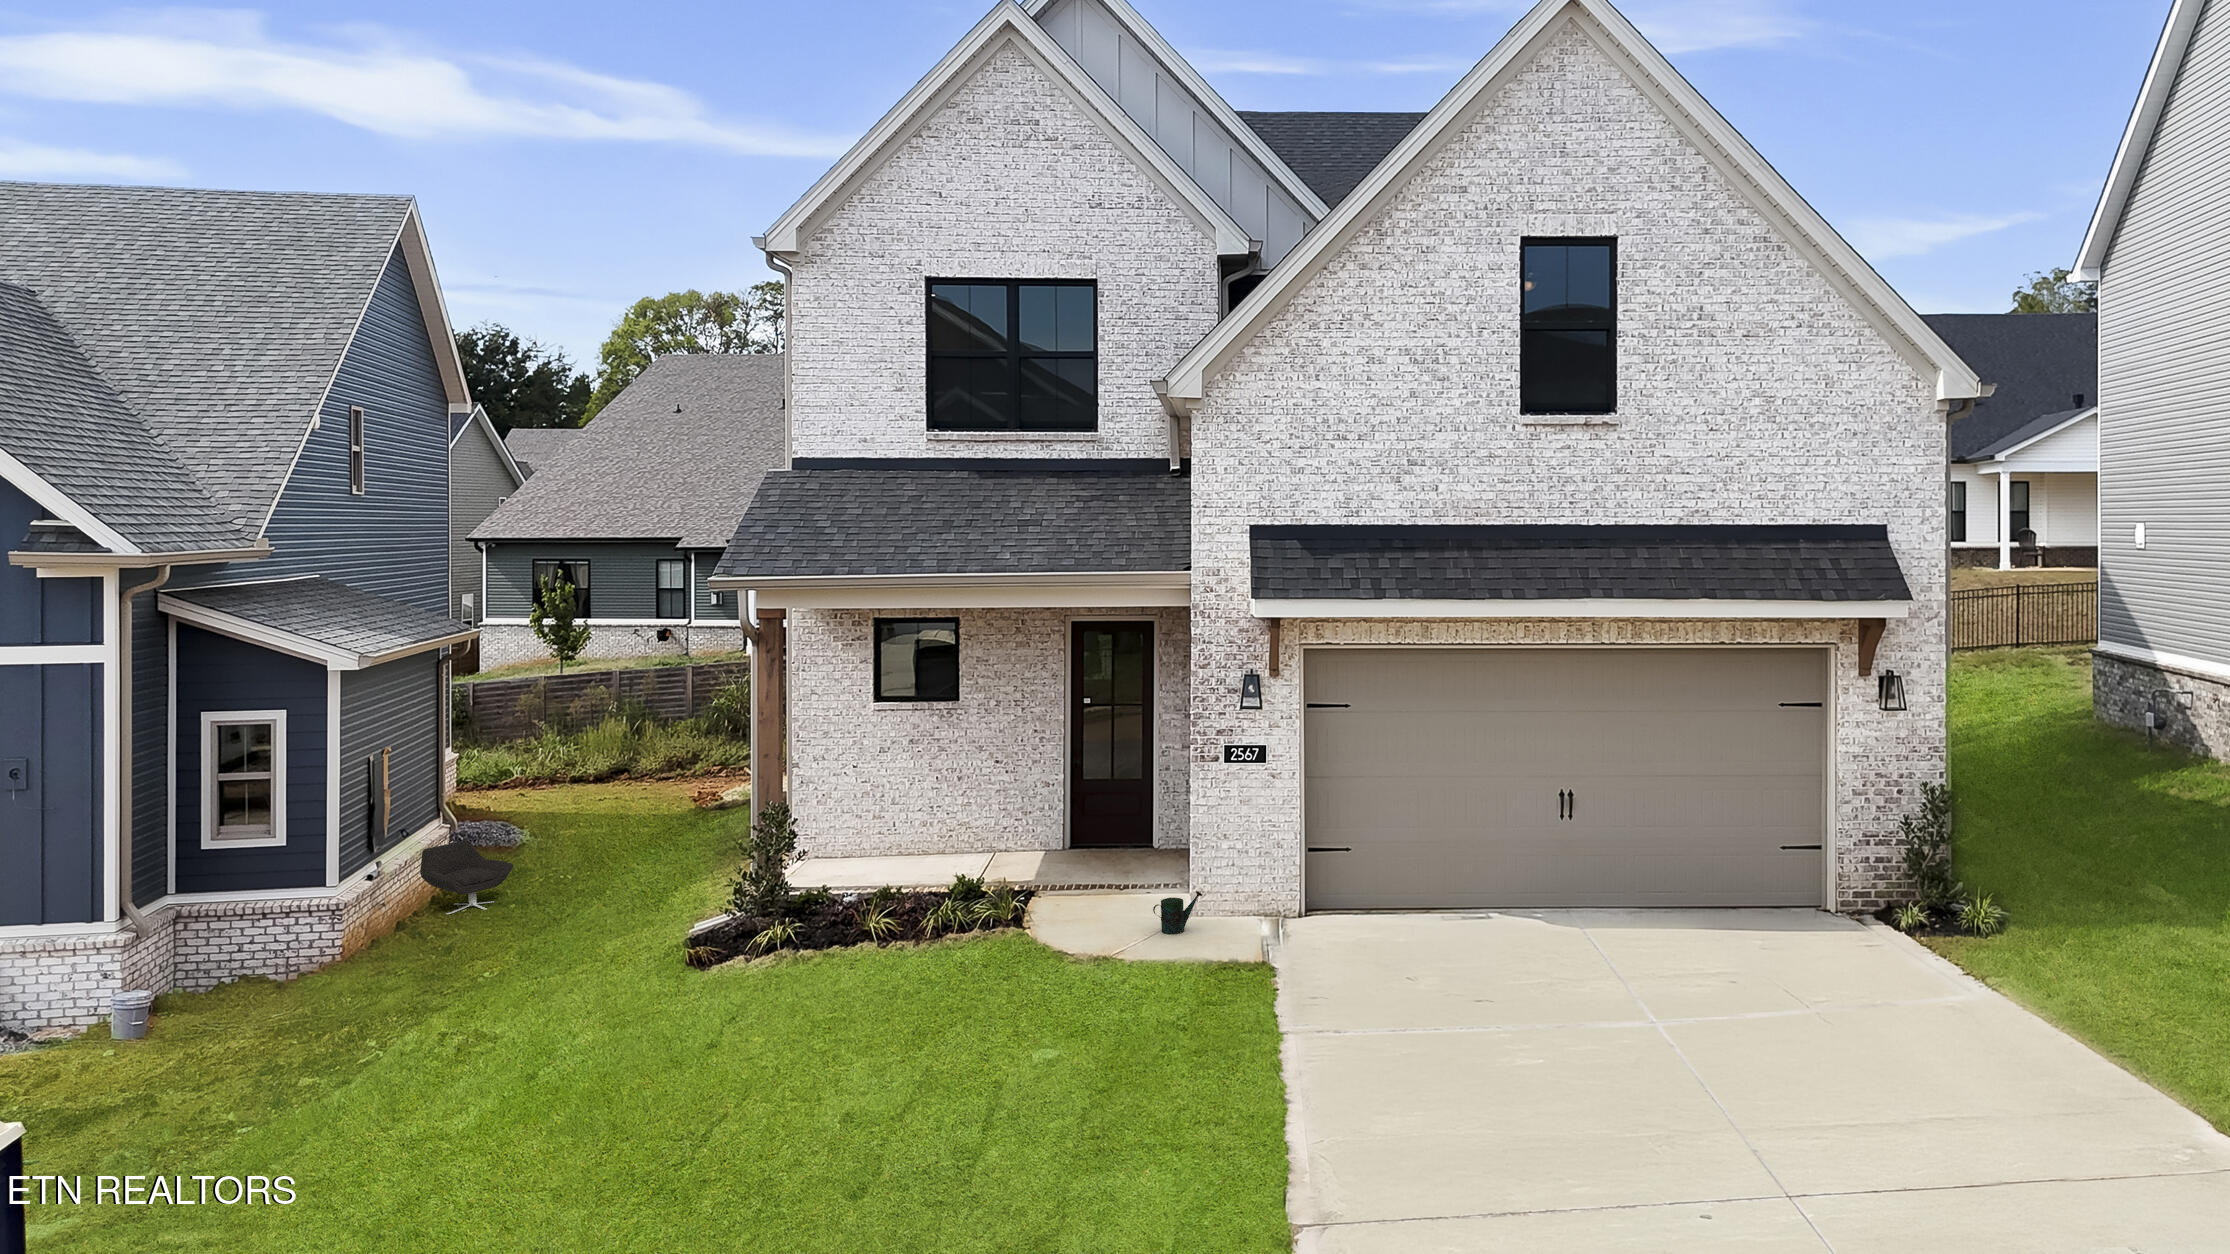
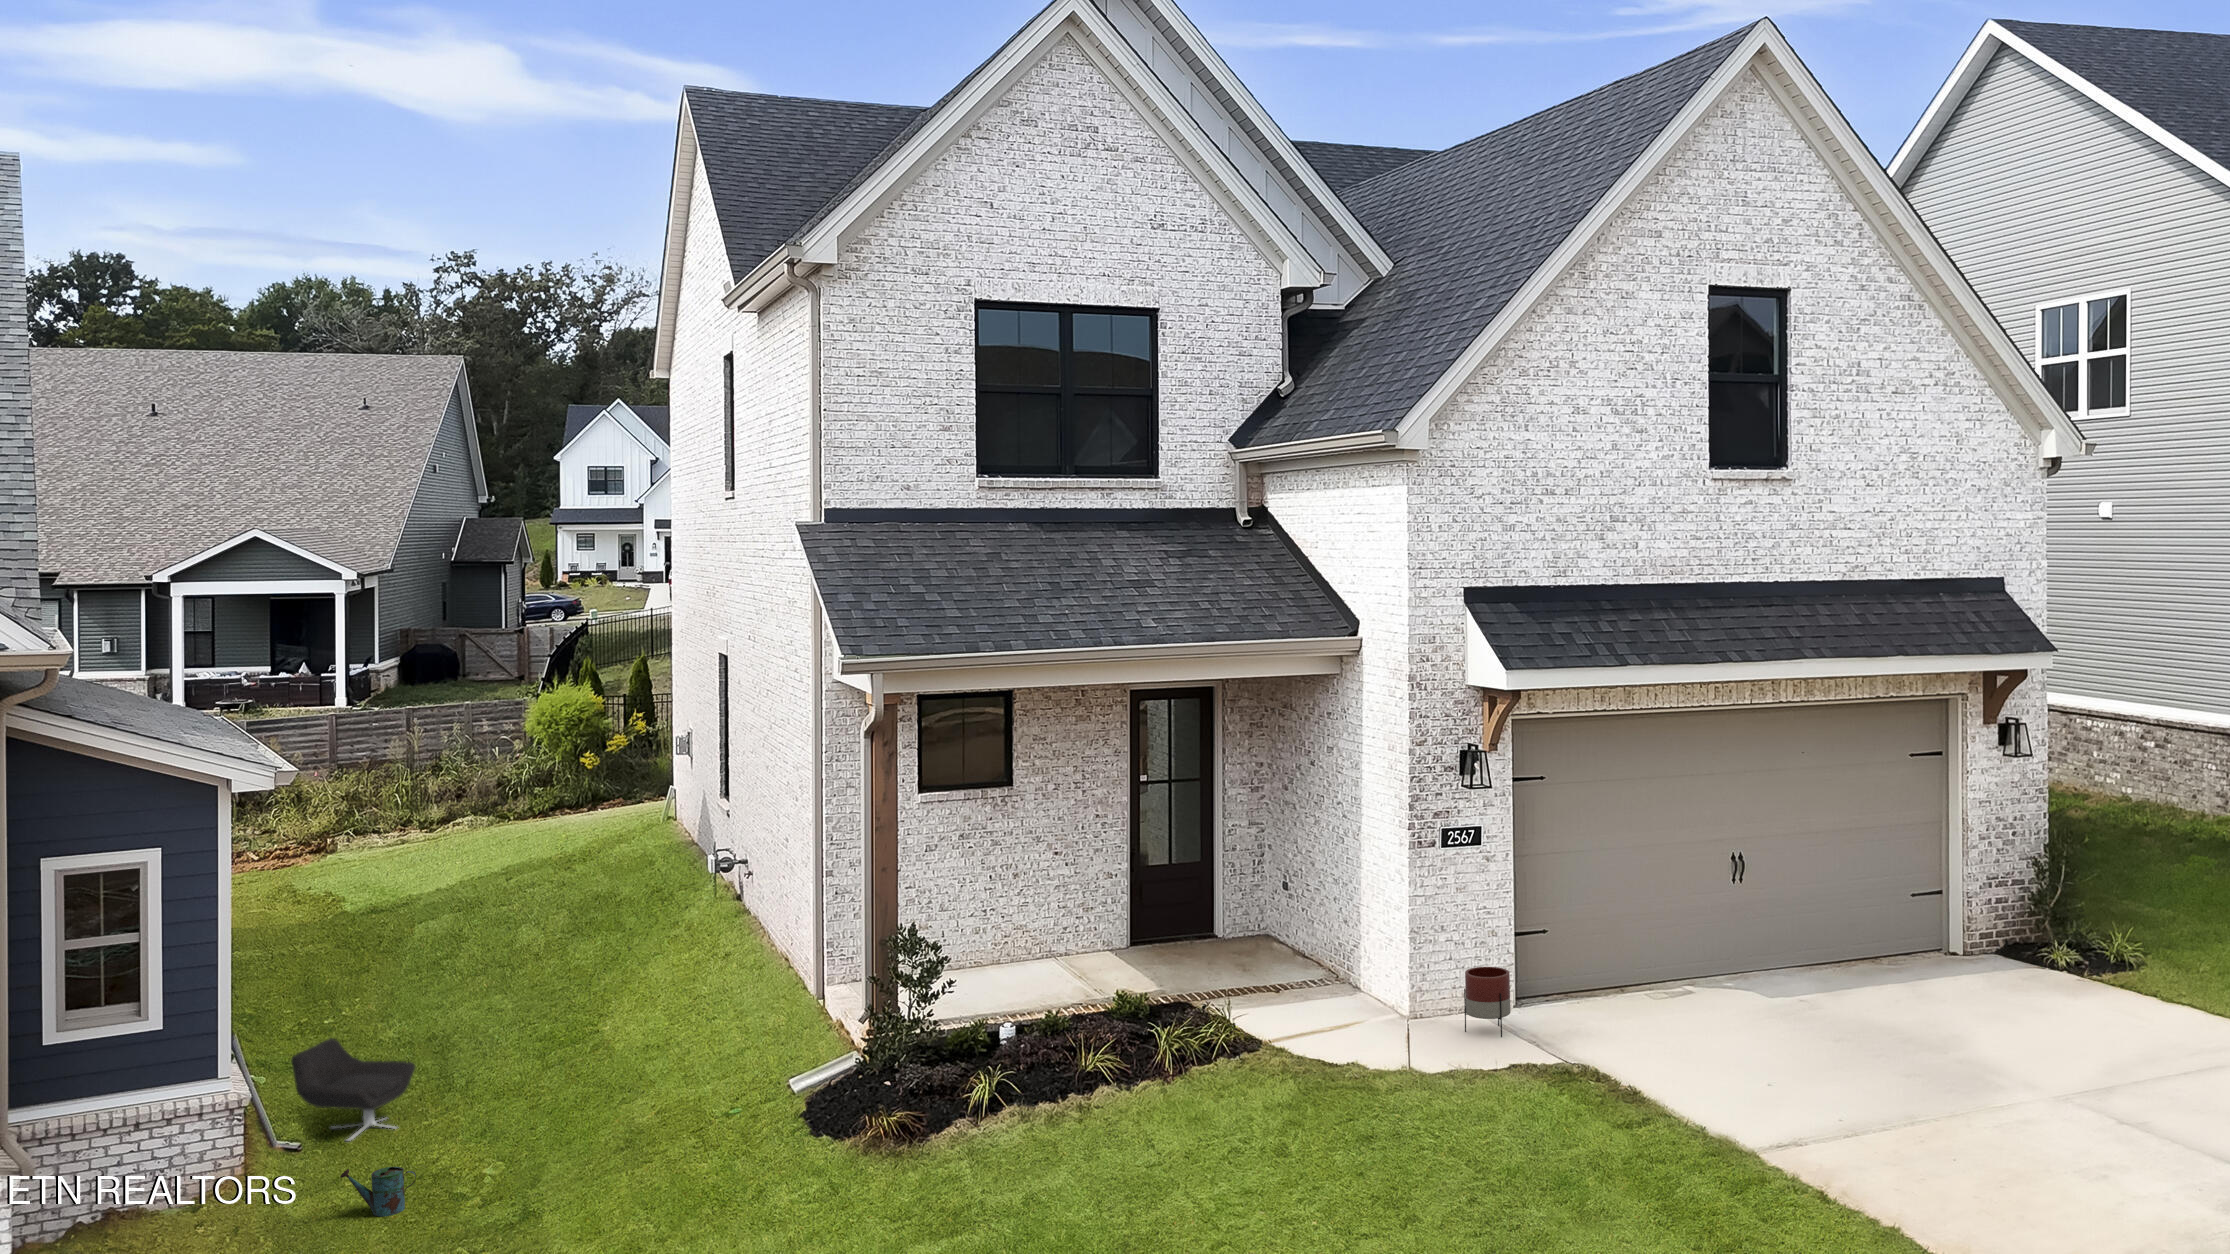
planter: none [1232,872,1274,938] -> present [1464,967,1511,1037]
watering can: present [1153,891,1202,934] -> present [340,1167,416,1216]

